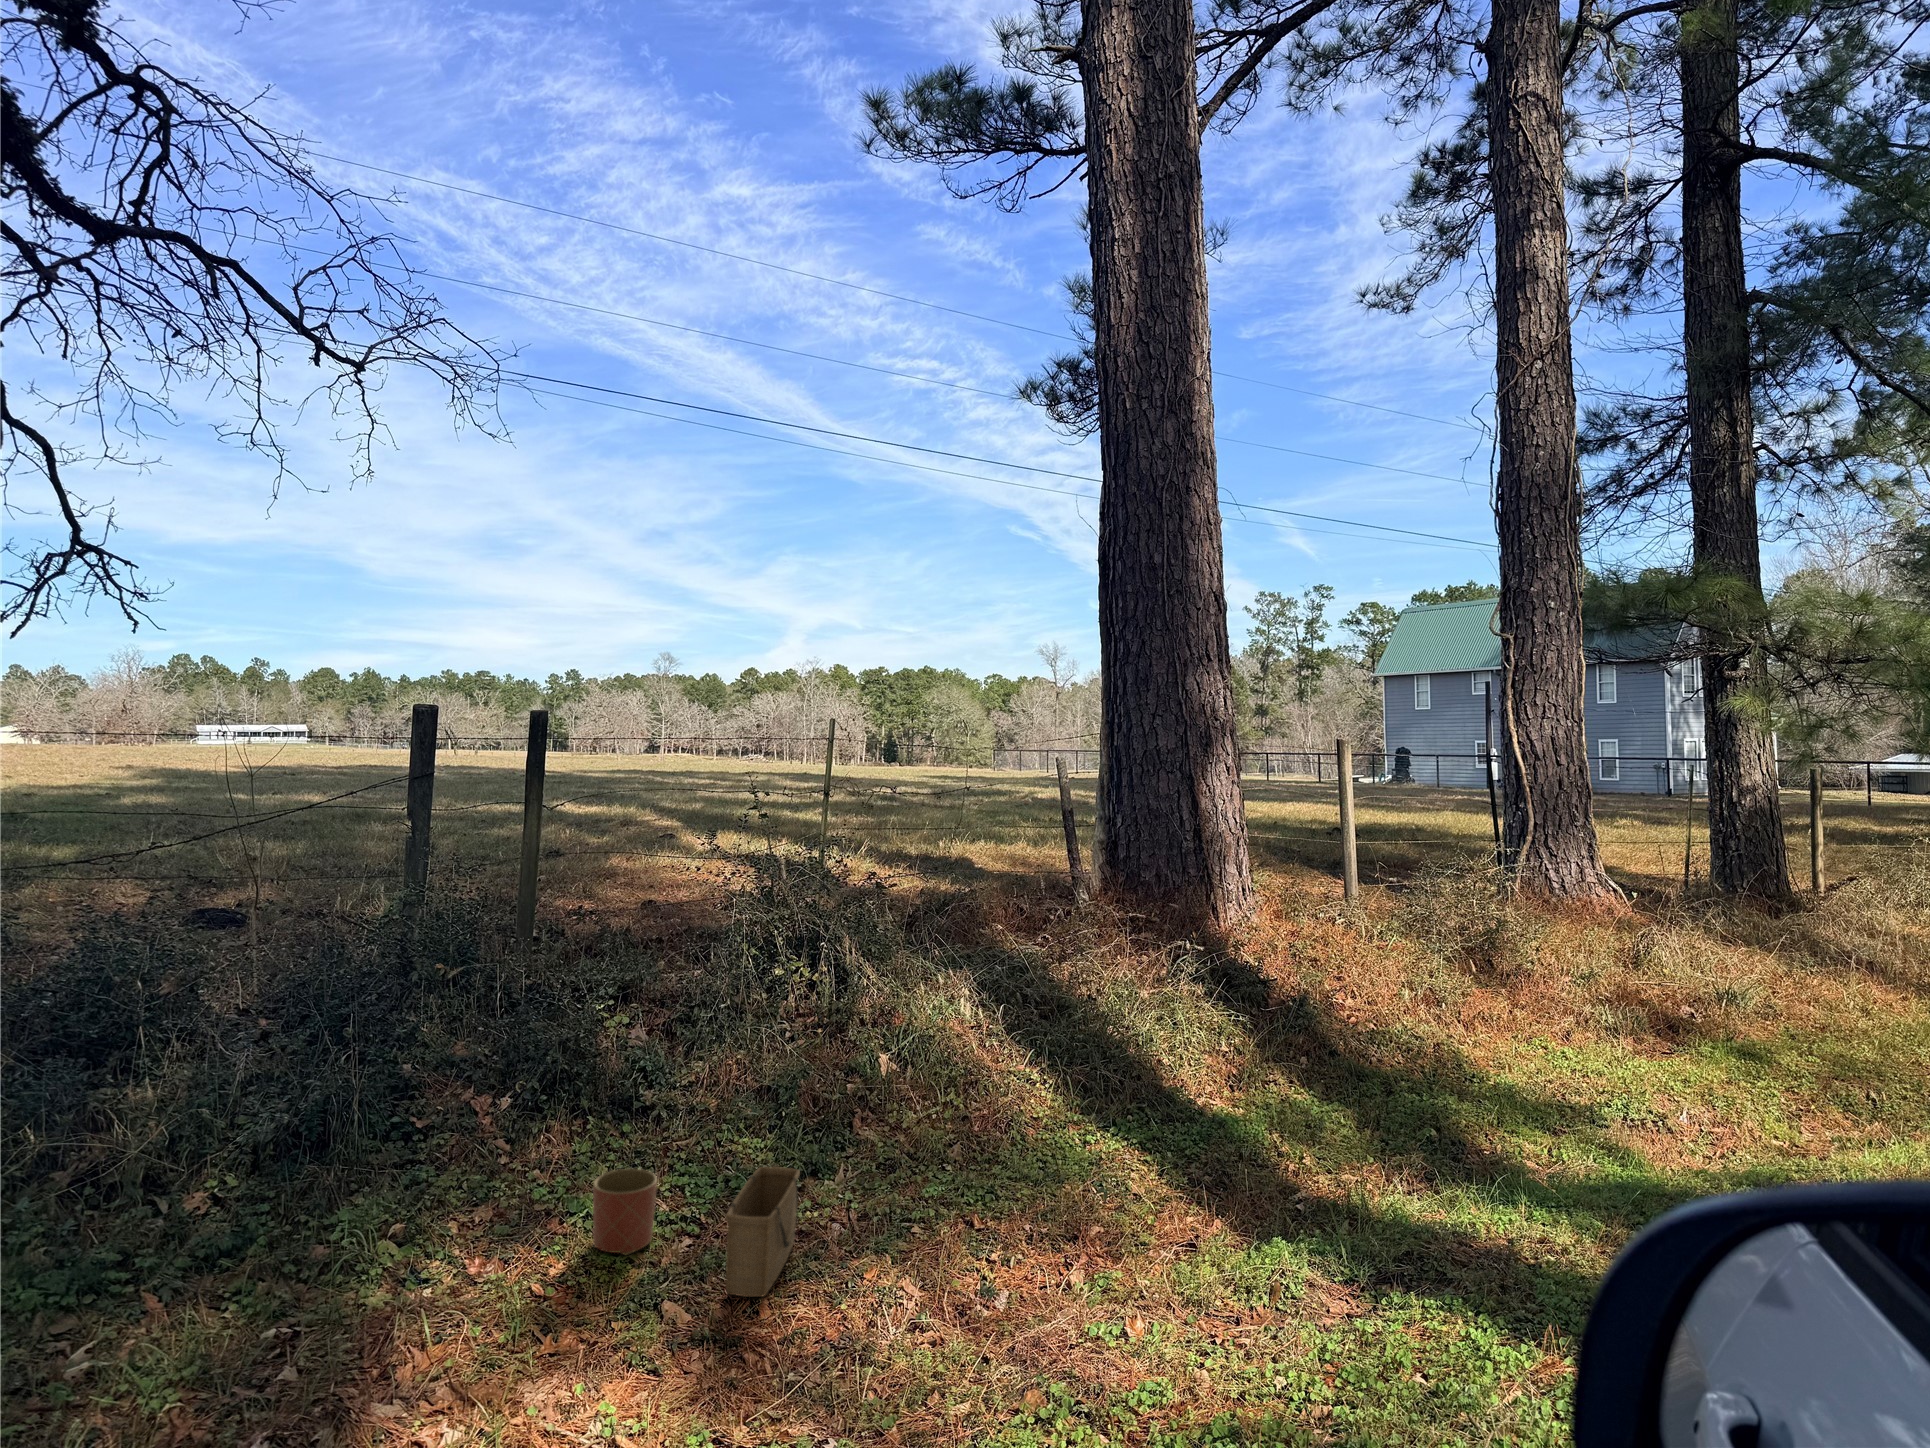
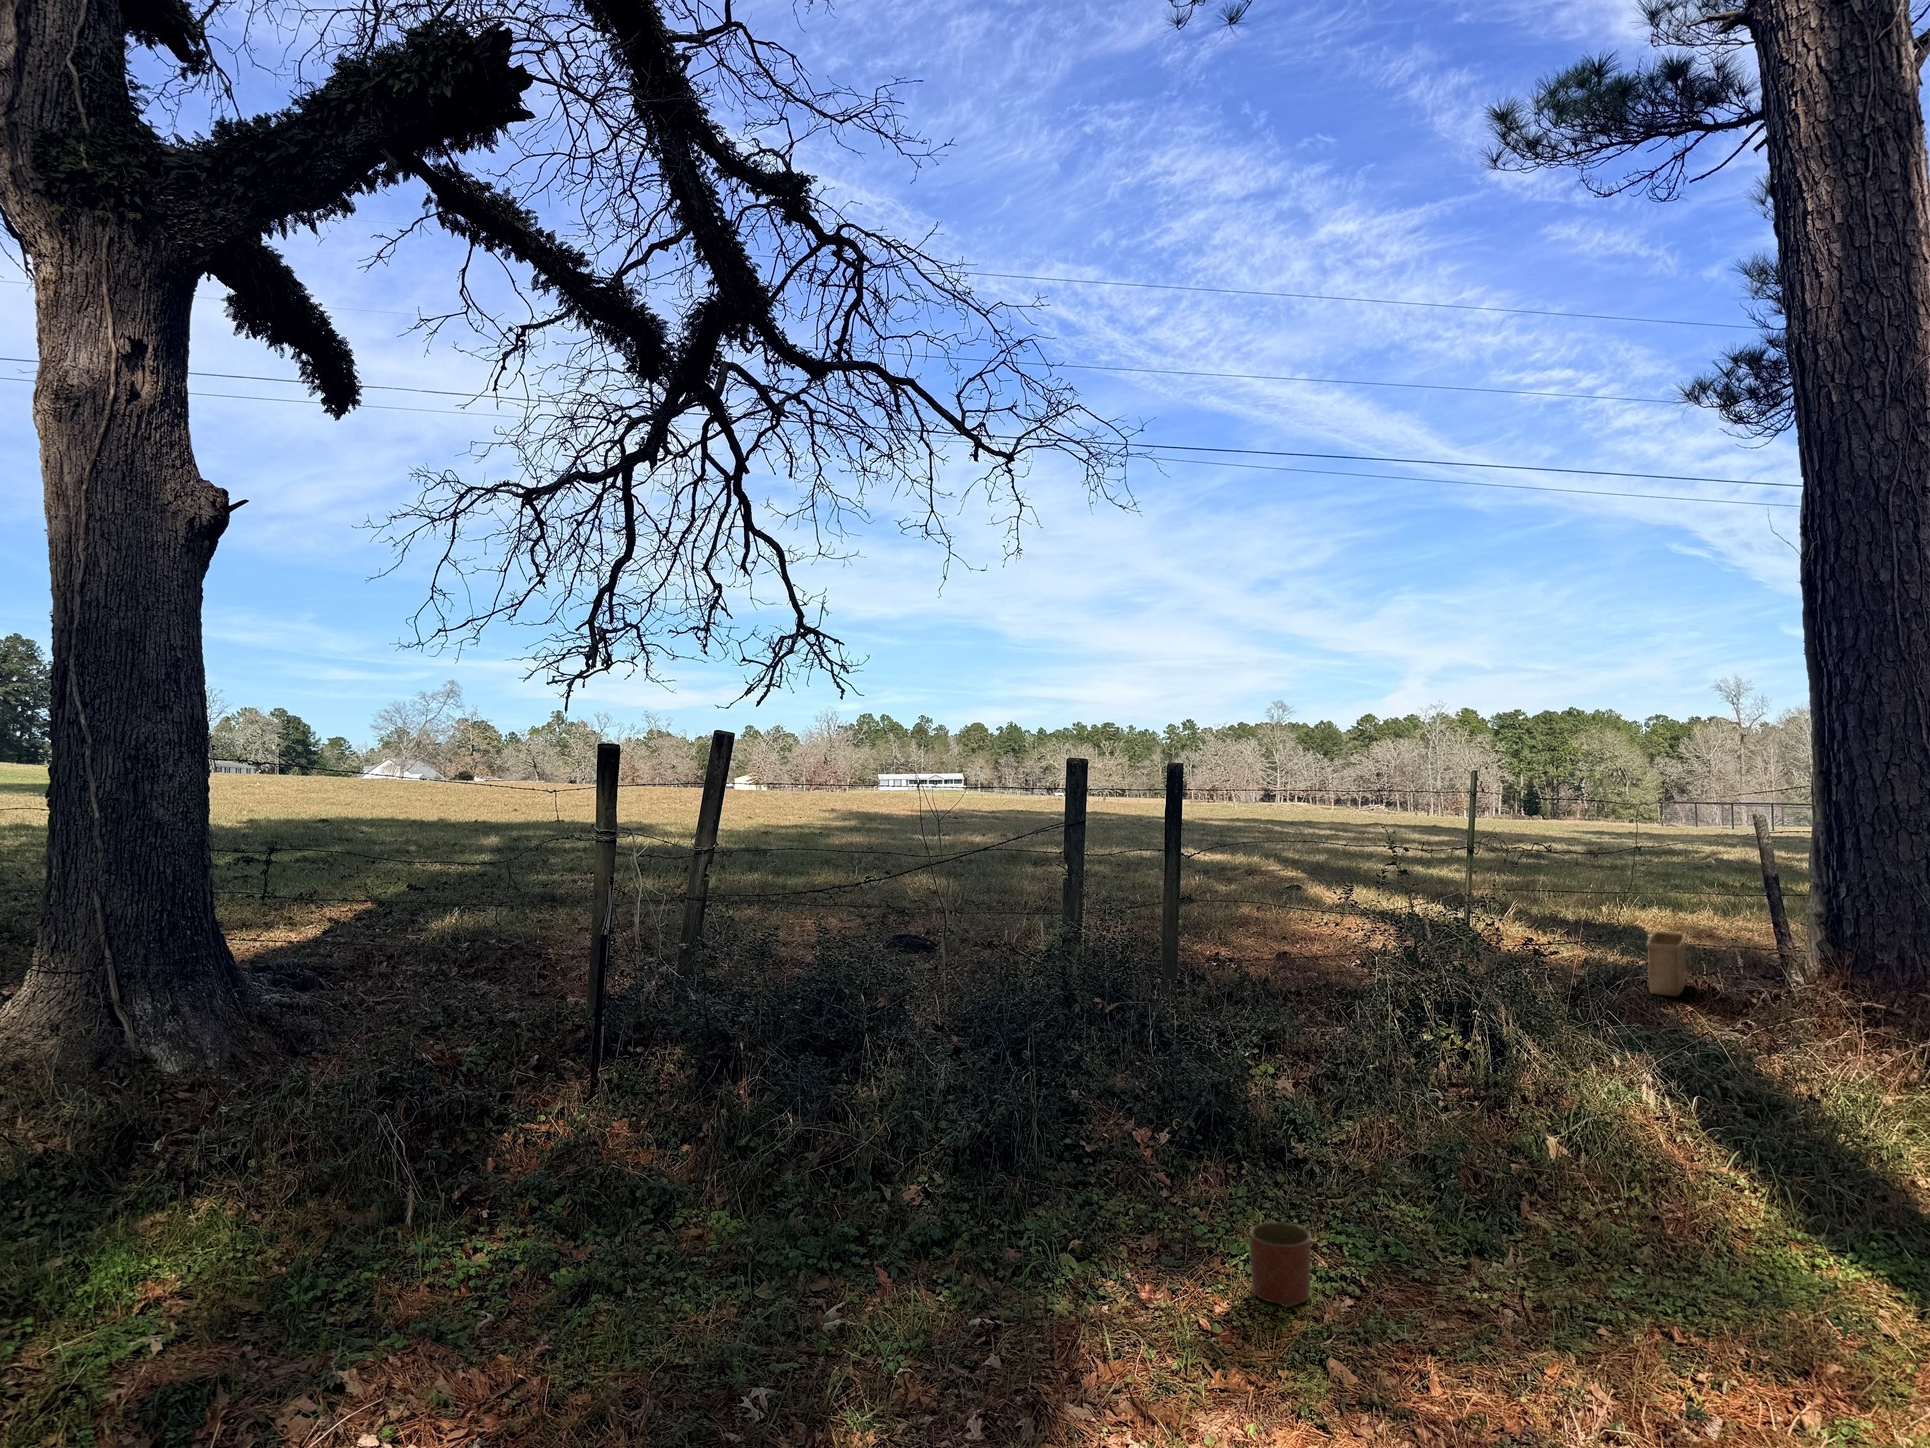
basket: present [726,1167,800,1297] -> present [1646,931,1688,996]

